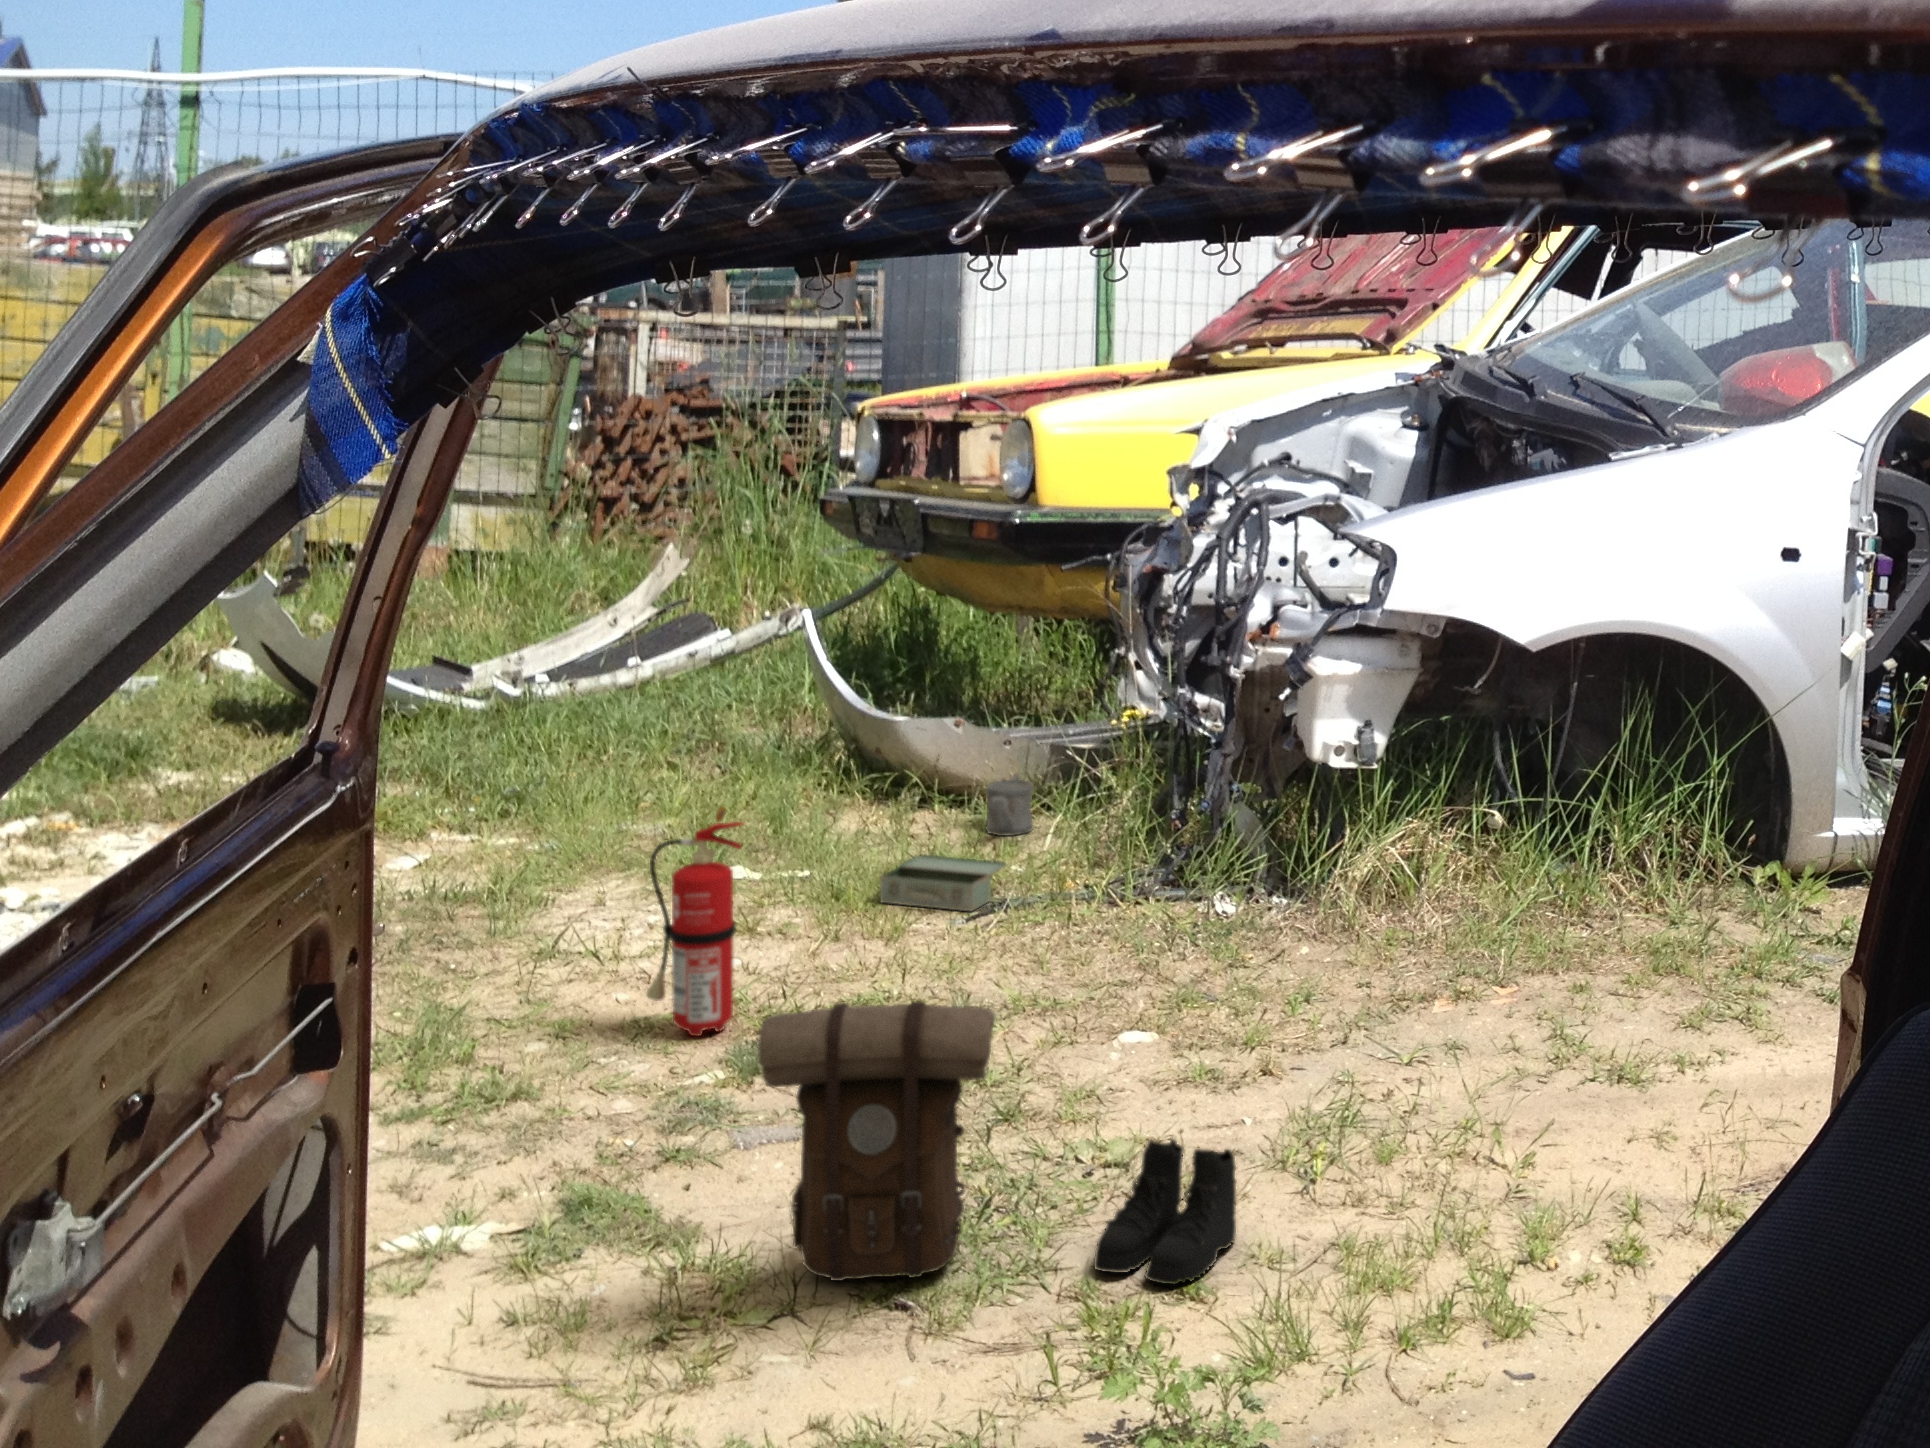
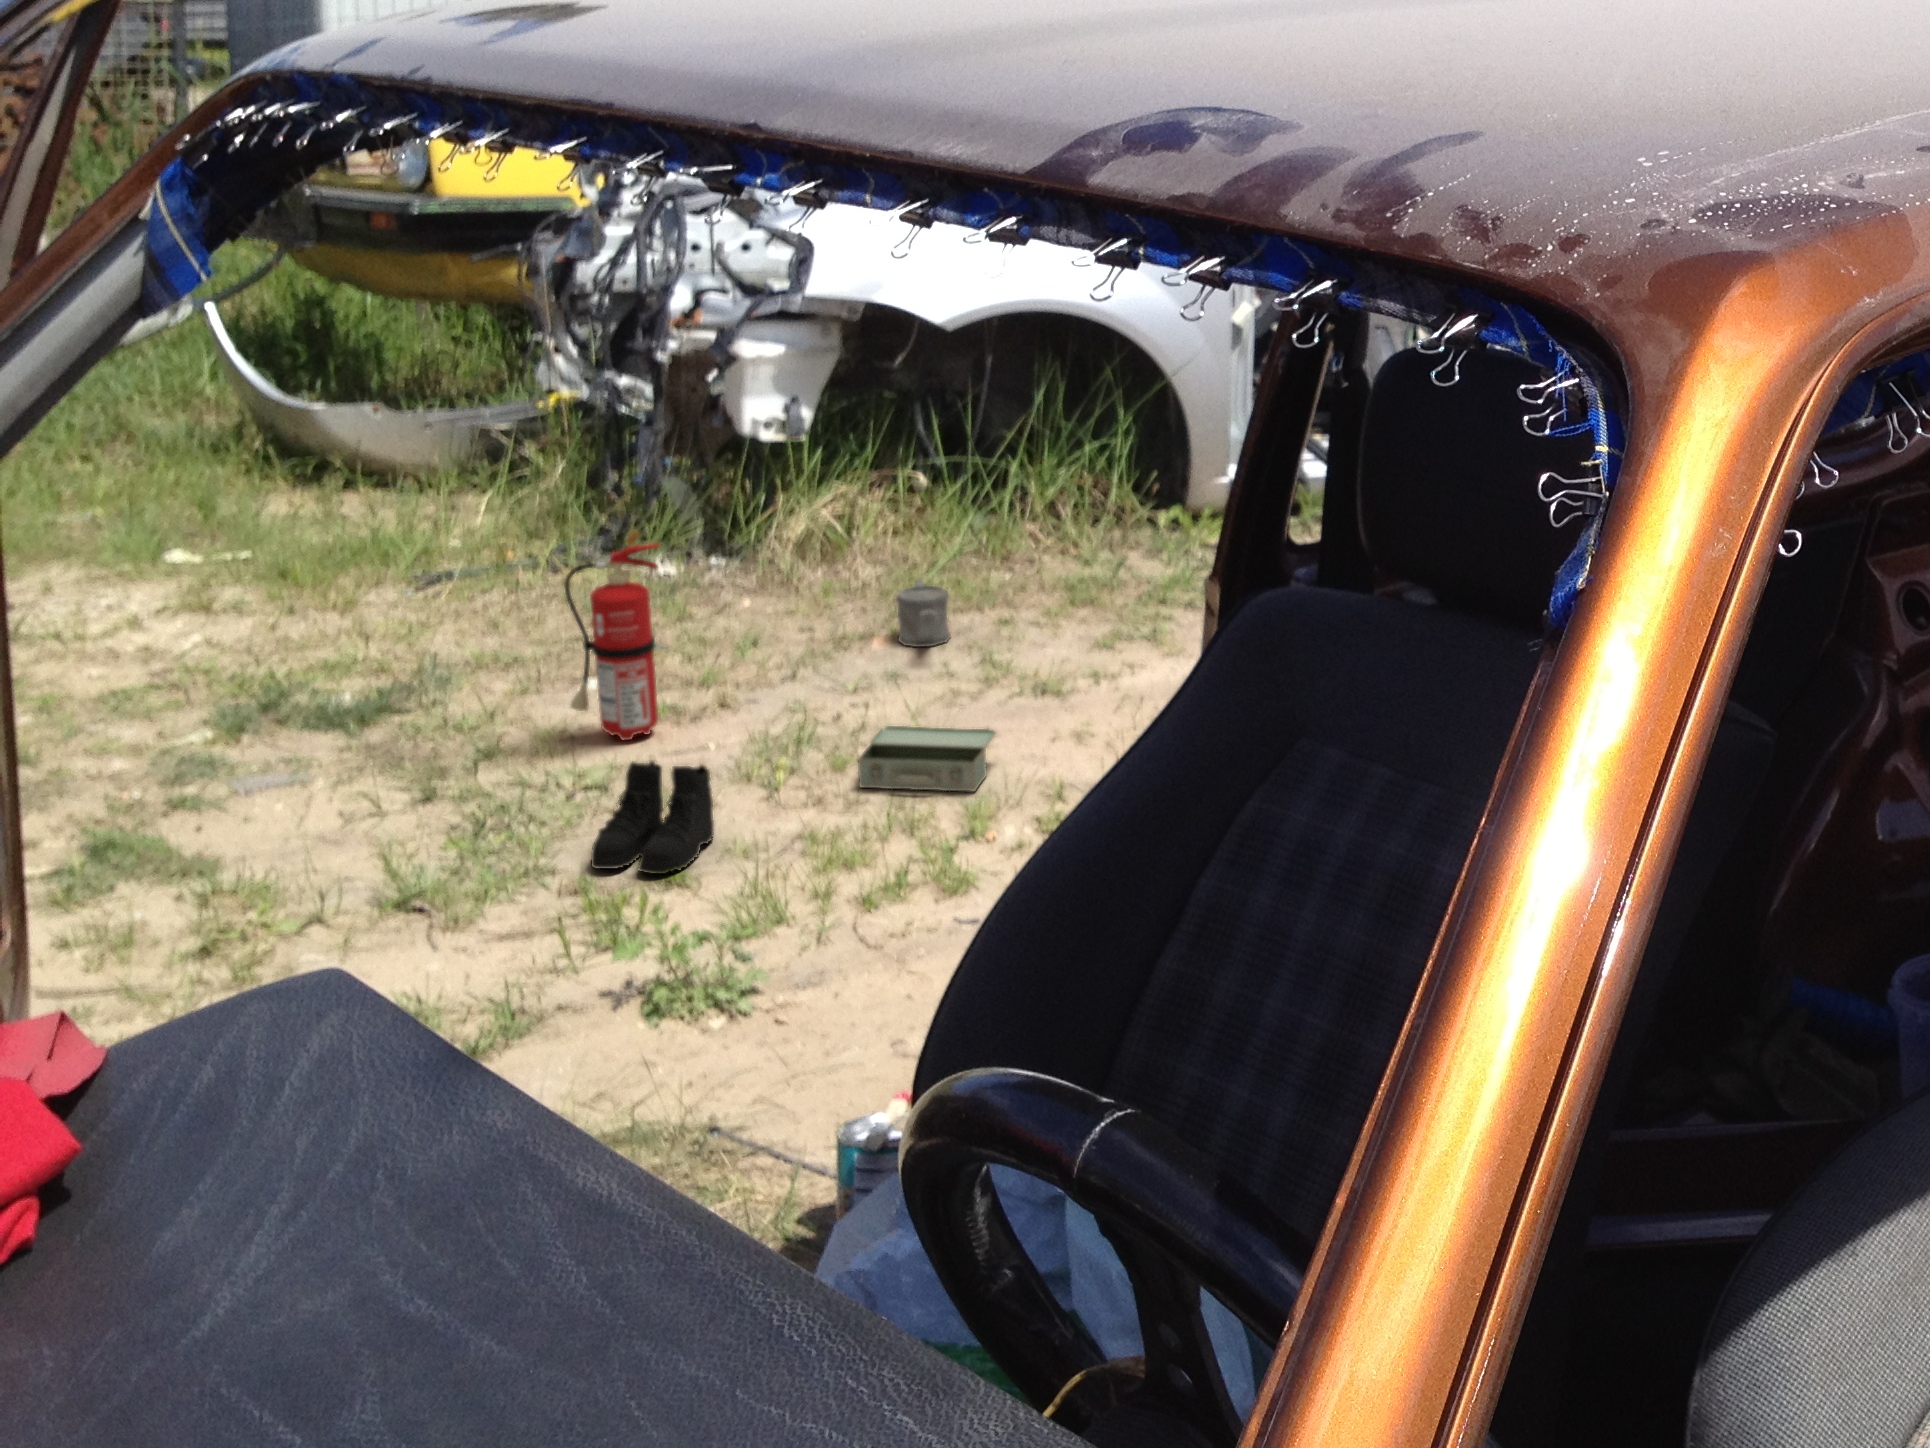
watering can: present [986,774,1033,836] -> present [896,579,951,647]
fire extinguisher: present [646,806,743,1036] -> present [564,530,658,740]
toolbox: present [880,854,1007,911] -> present [858,726,996,792]
backpack: present [758,1001,995,1281] -> none [261,661,481,896]

